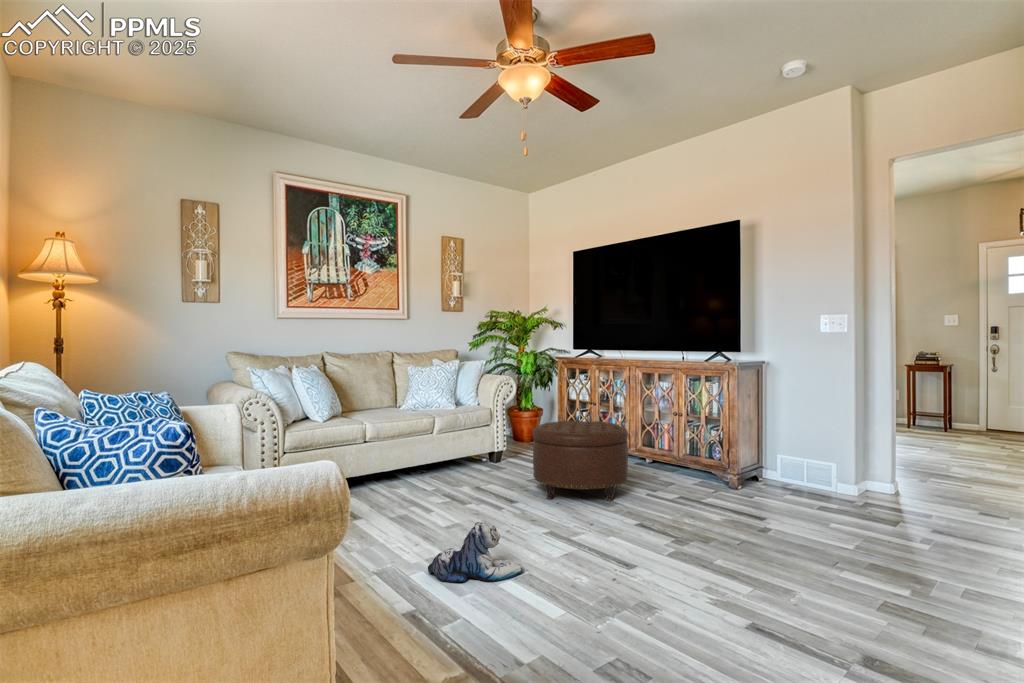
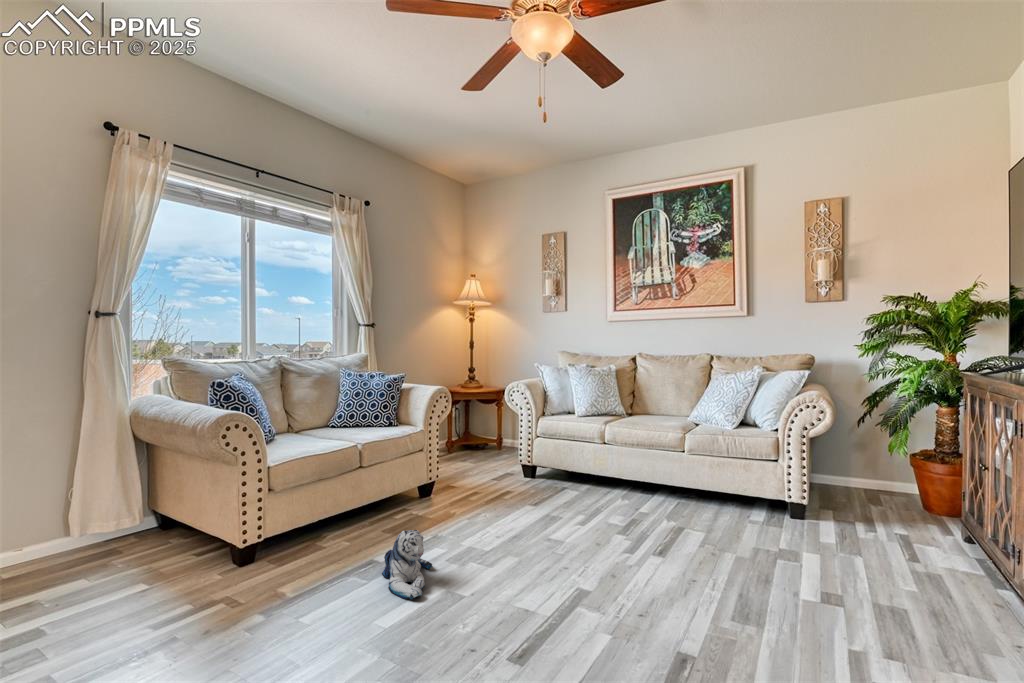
ottoman: present [533,421,628,501] -> none [671,469,843,625]

